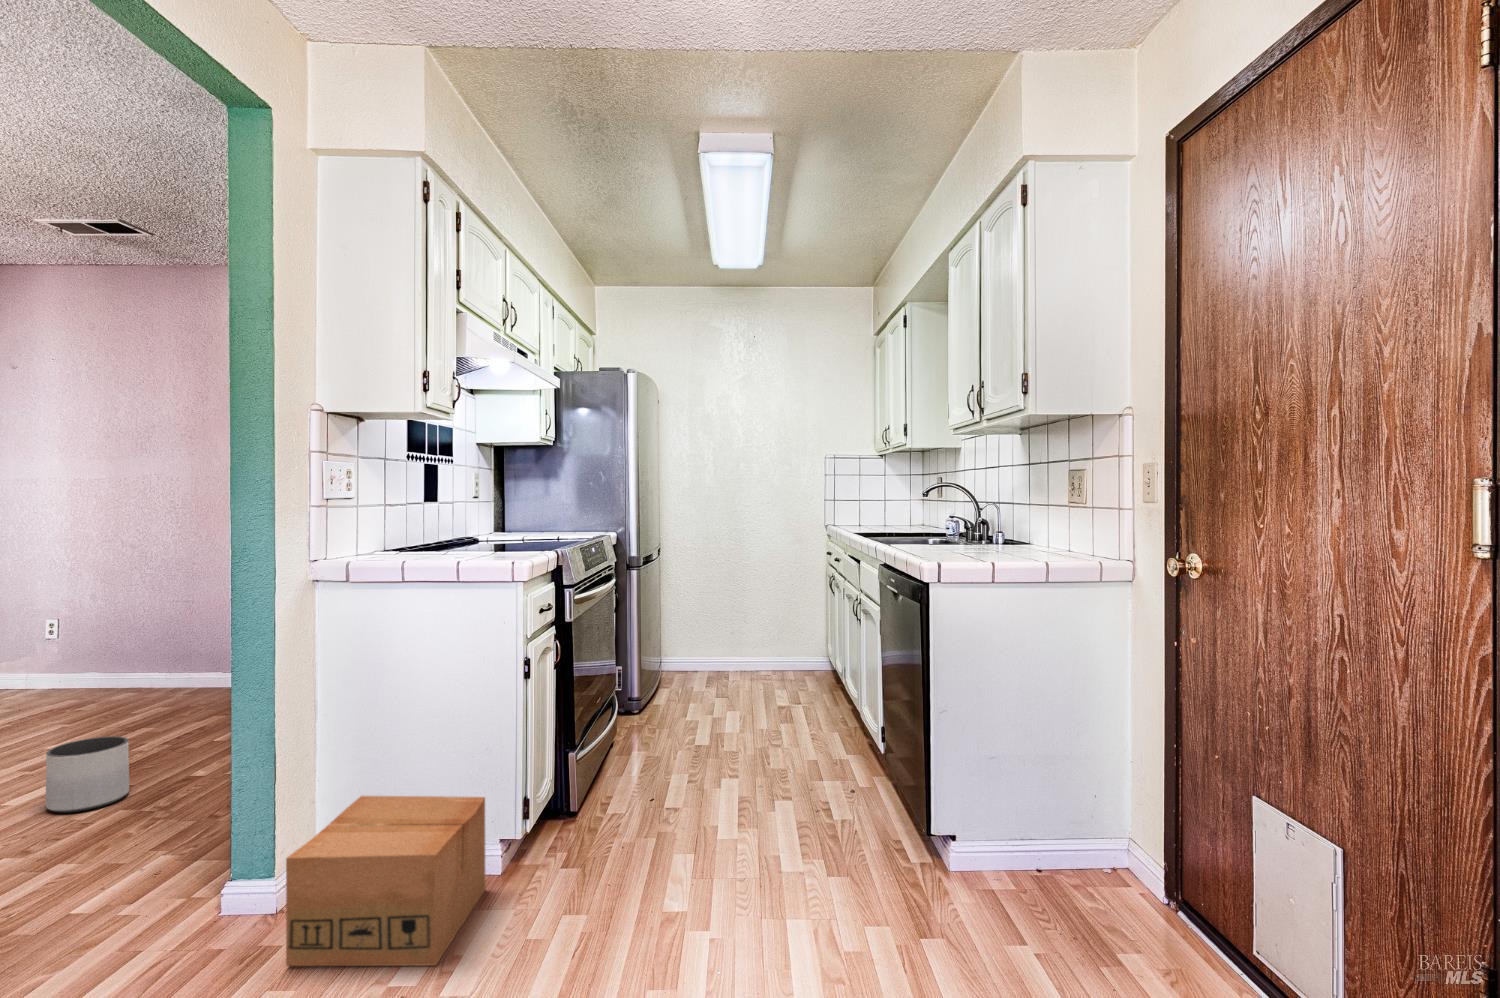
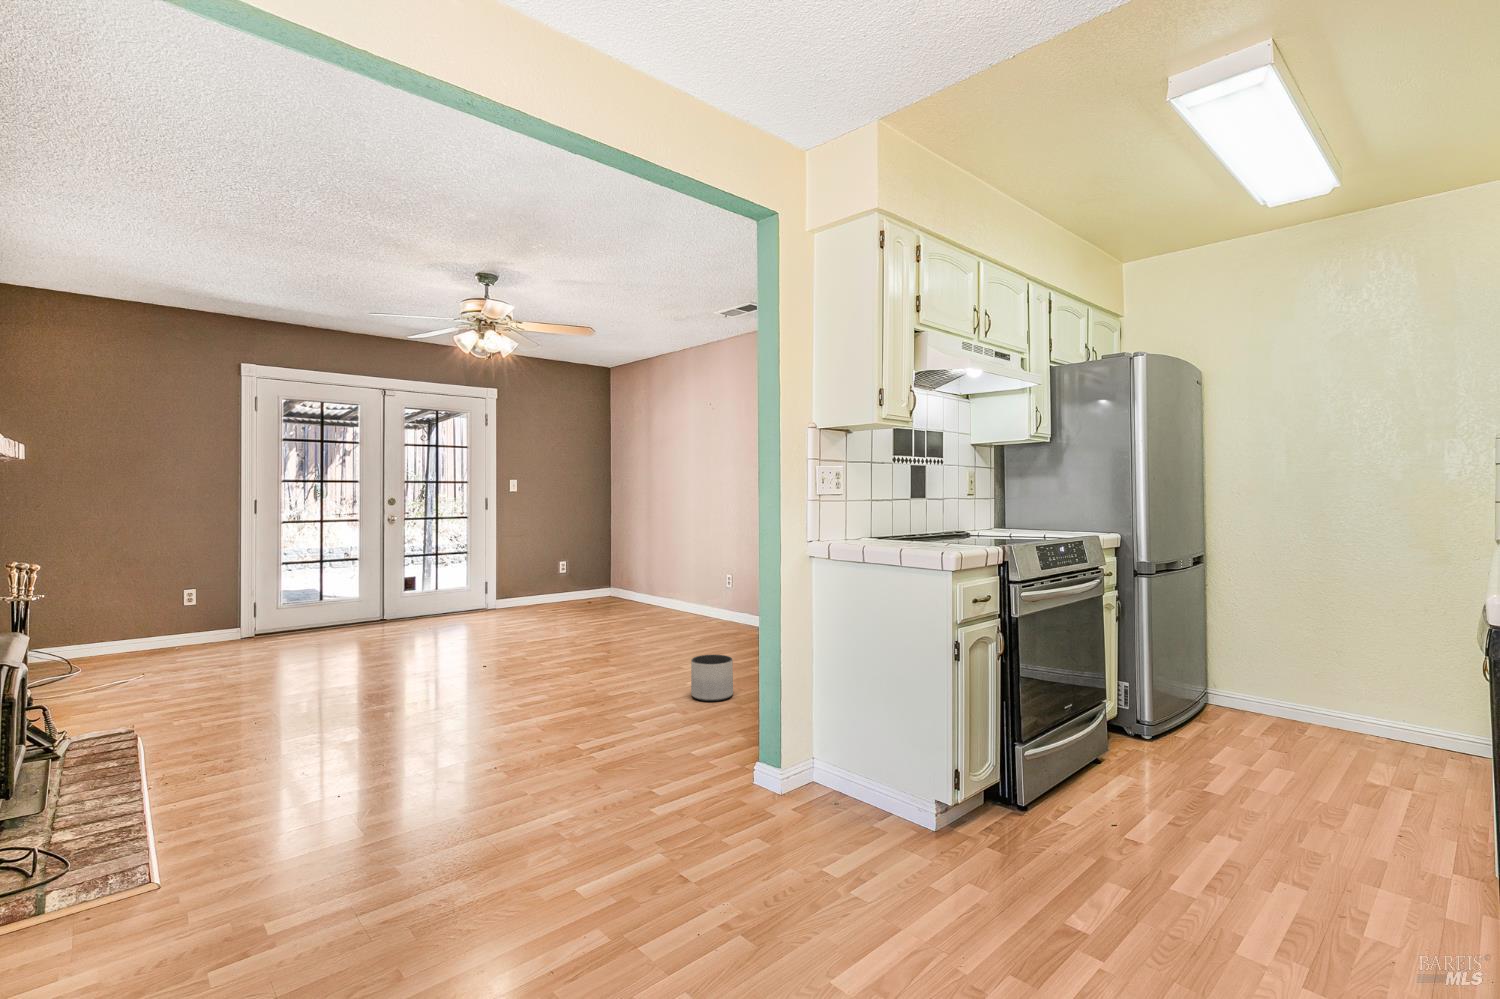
cardboard box: present [286,796,486,966] -> none [760,732,915,884]

